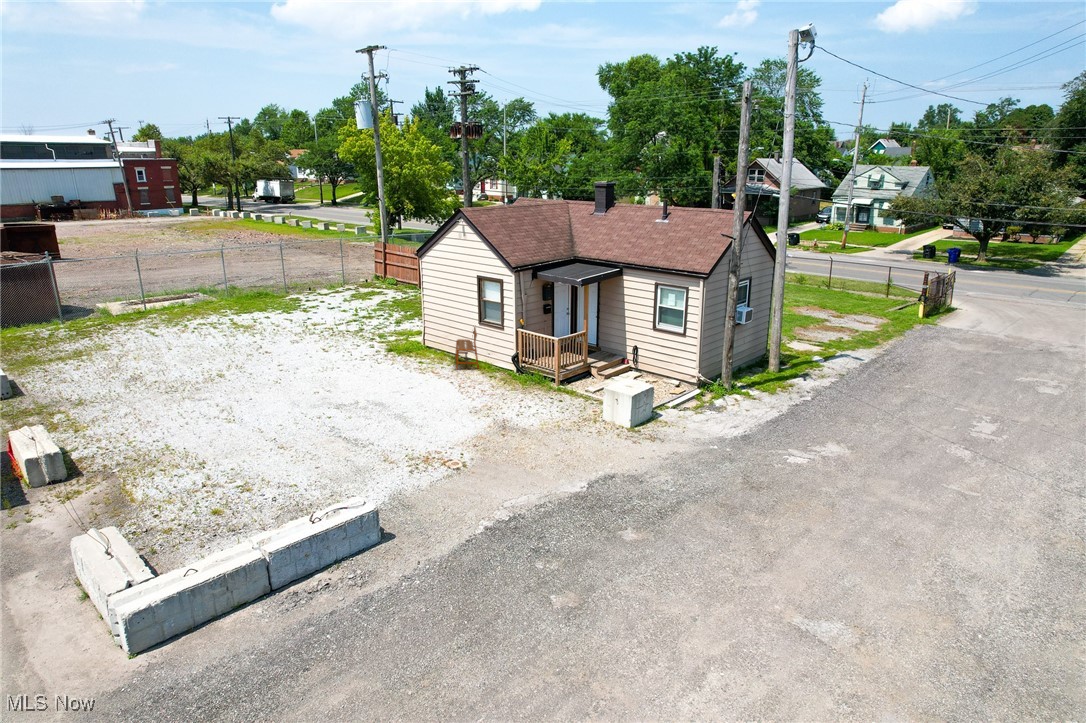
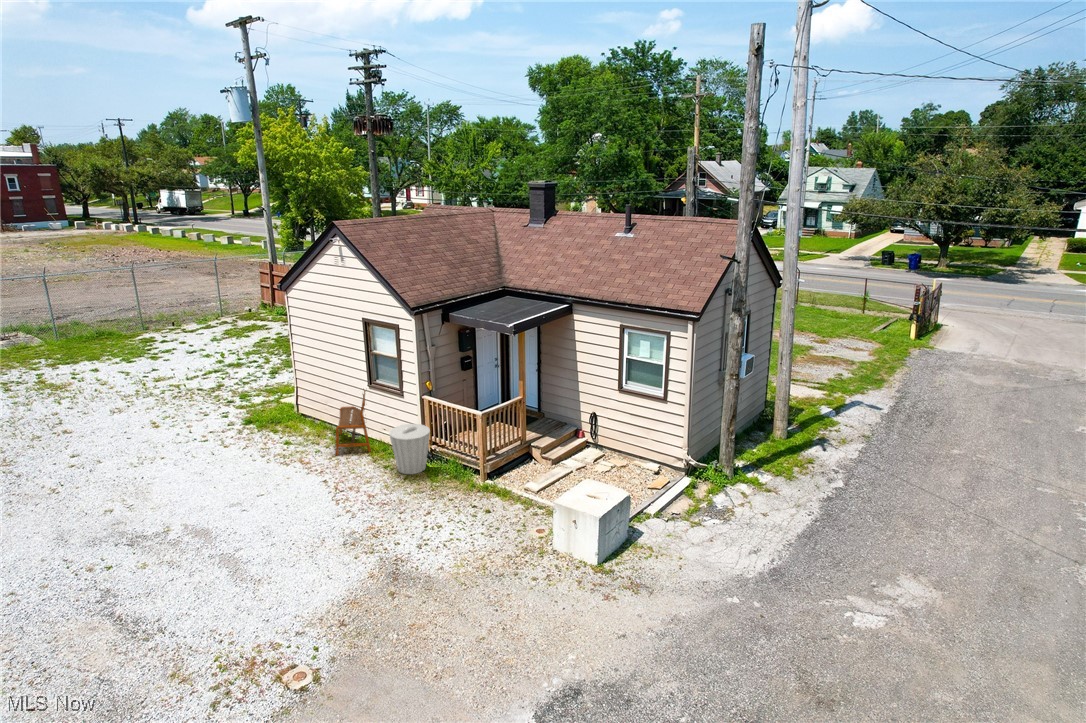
trash can: none [495,348,522,381] -> present [389,424,430,474]

